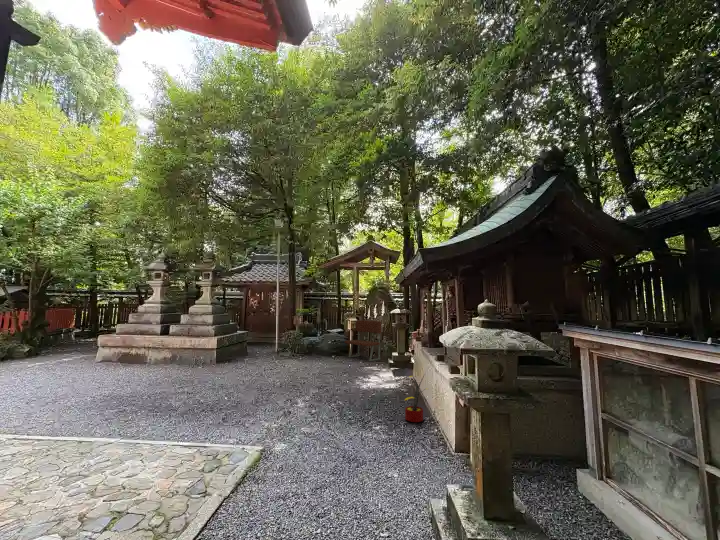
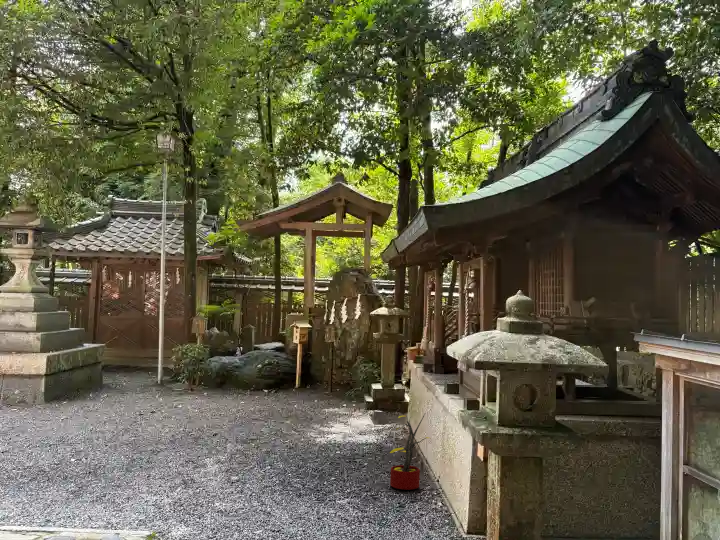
bench: present [345,320,381,361] -> none [286,328,354,402]

